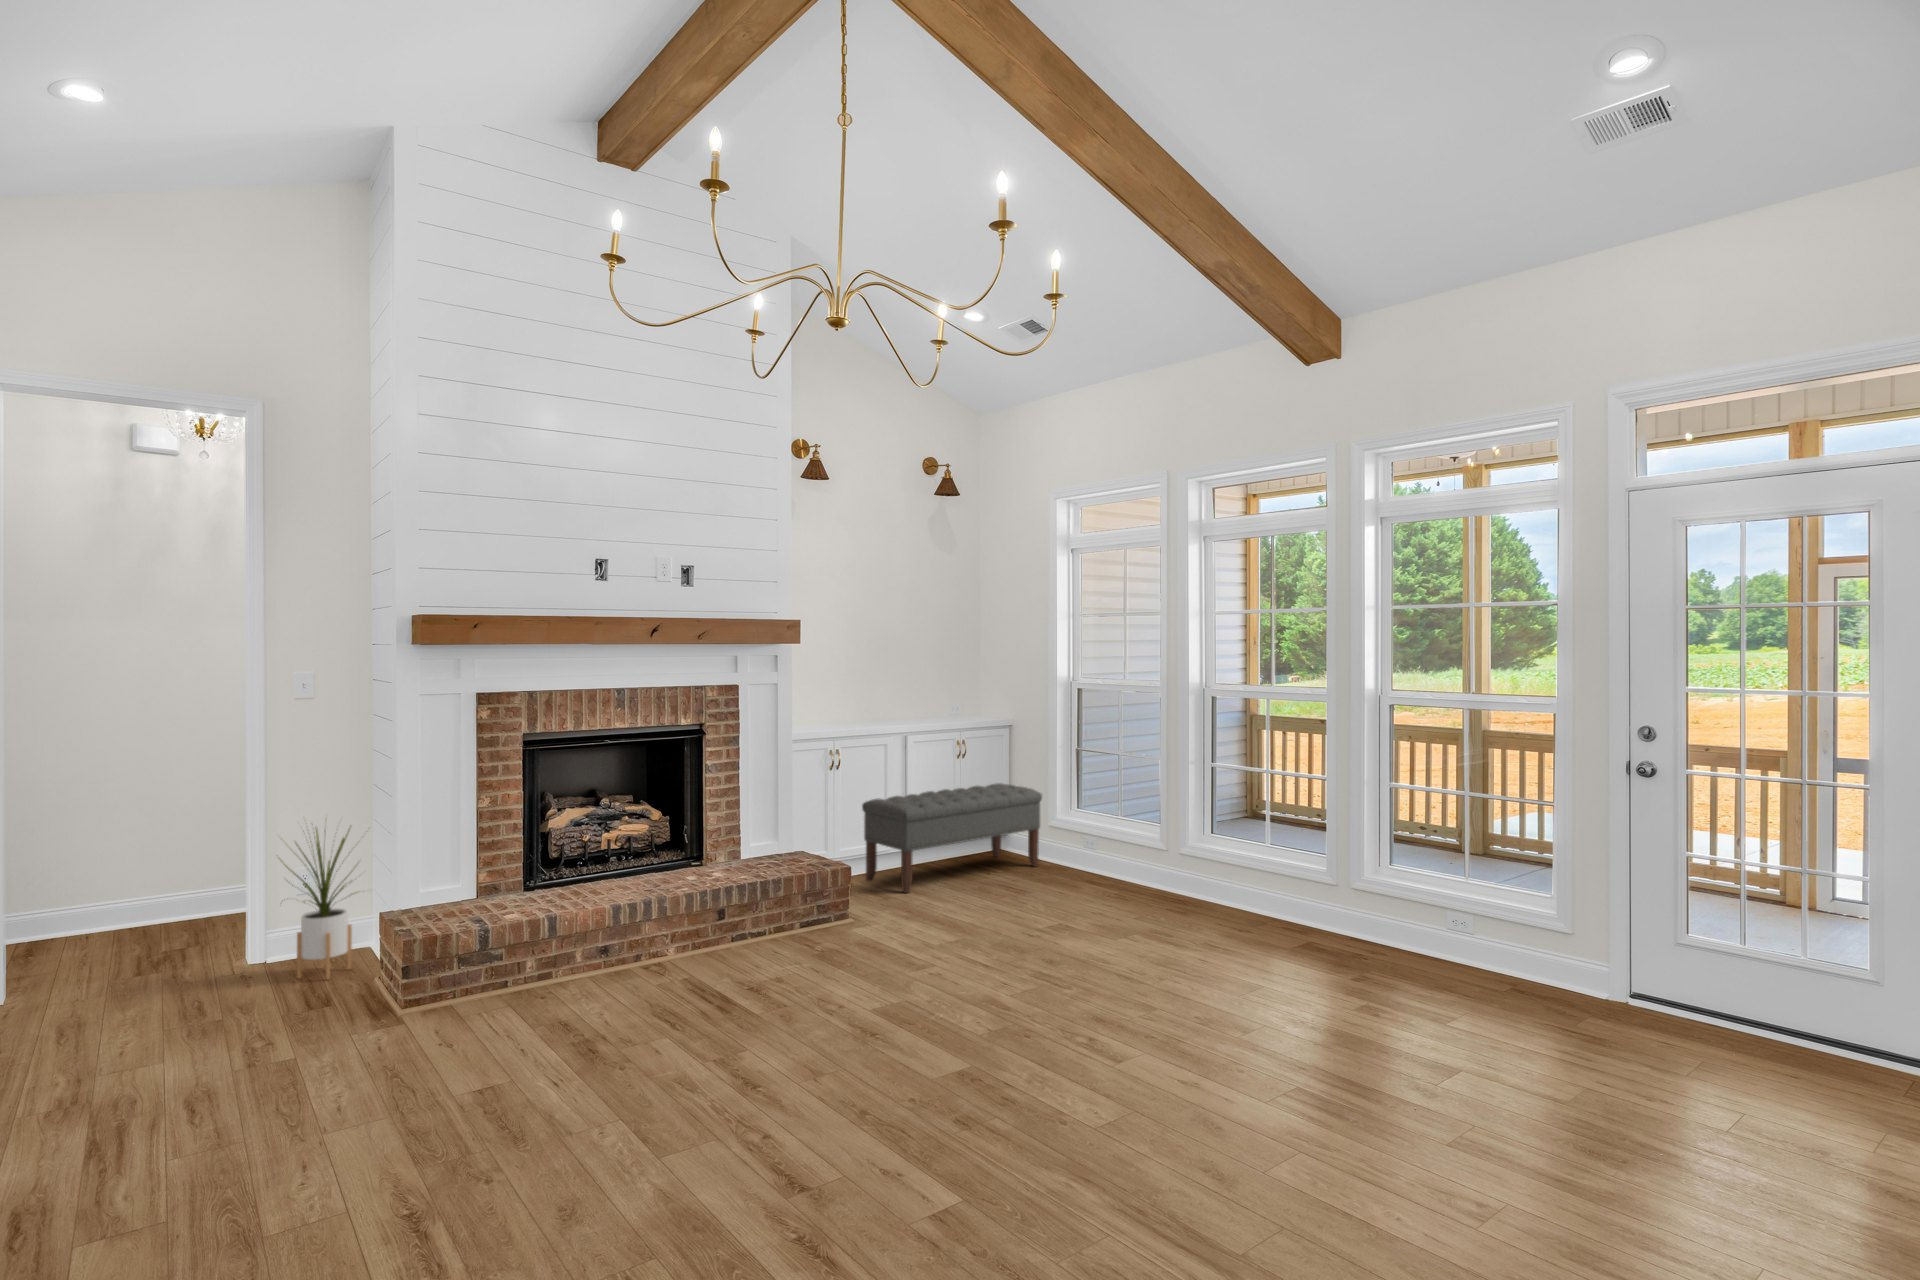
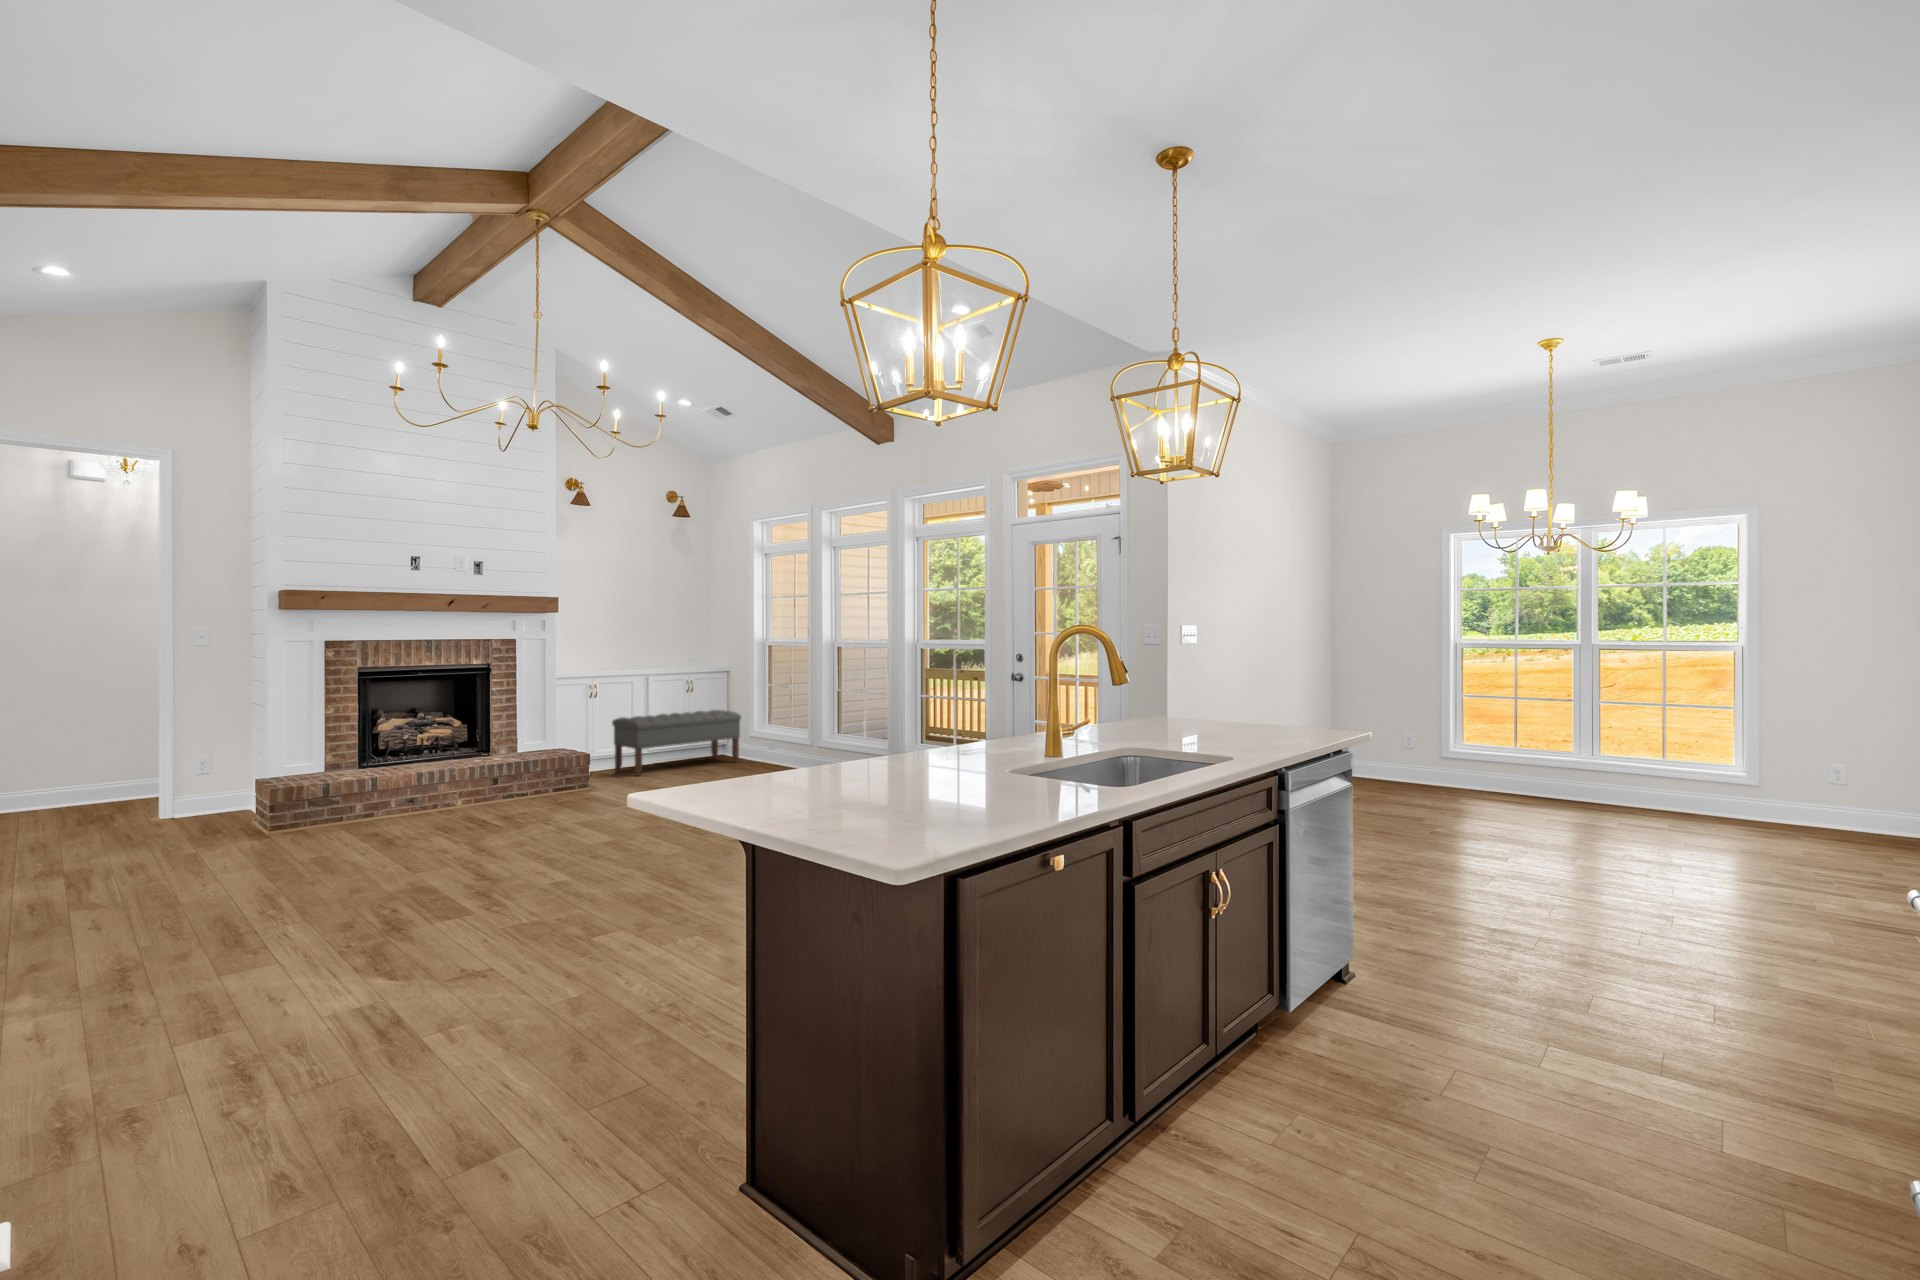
house plant: present [278,830,356,979] -> none [181,718,251,822]

